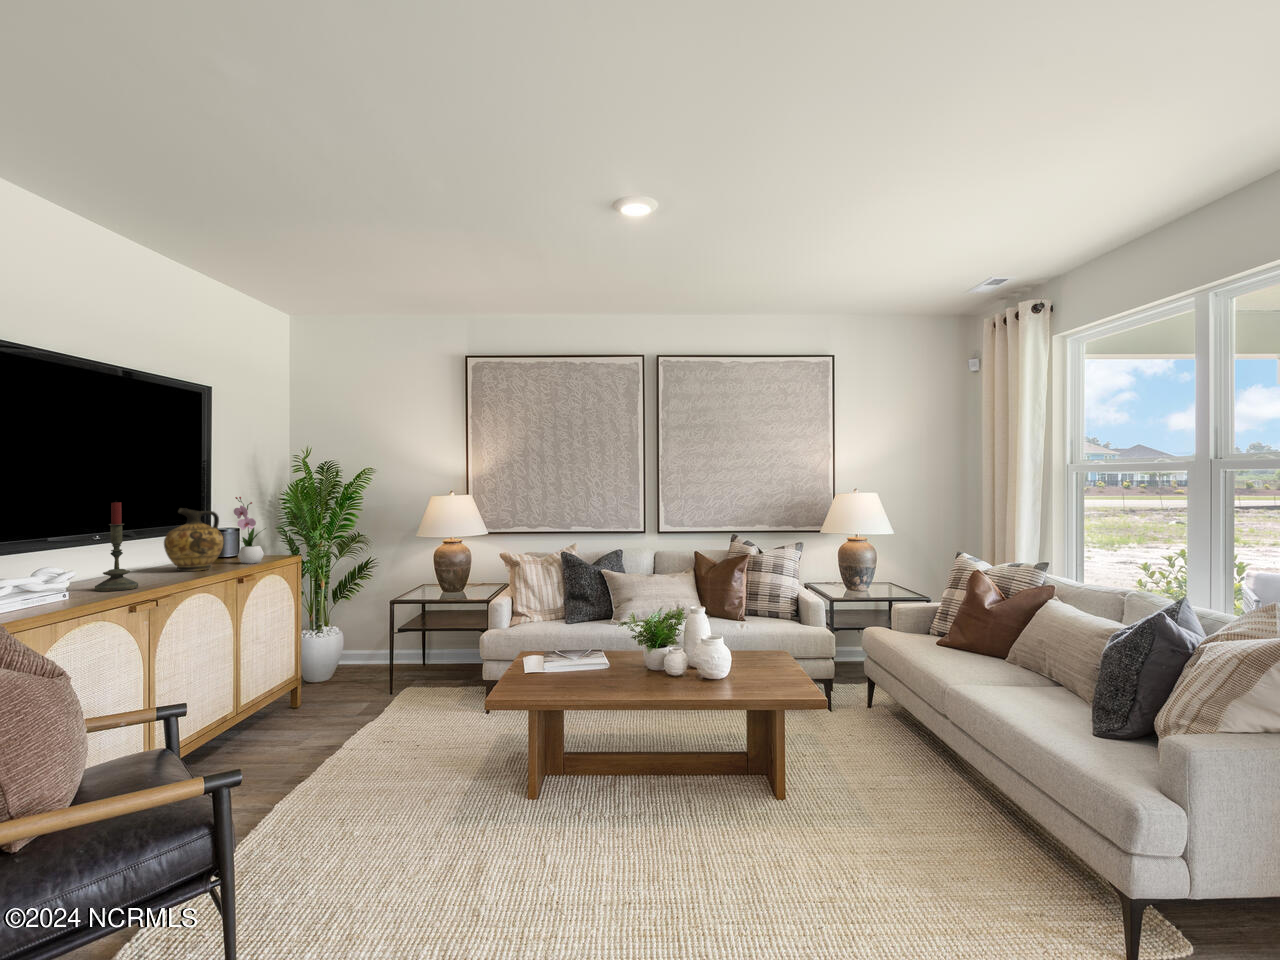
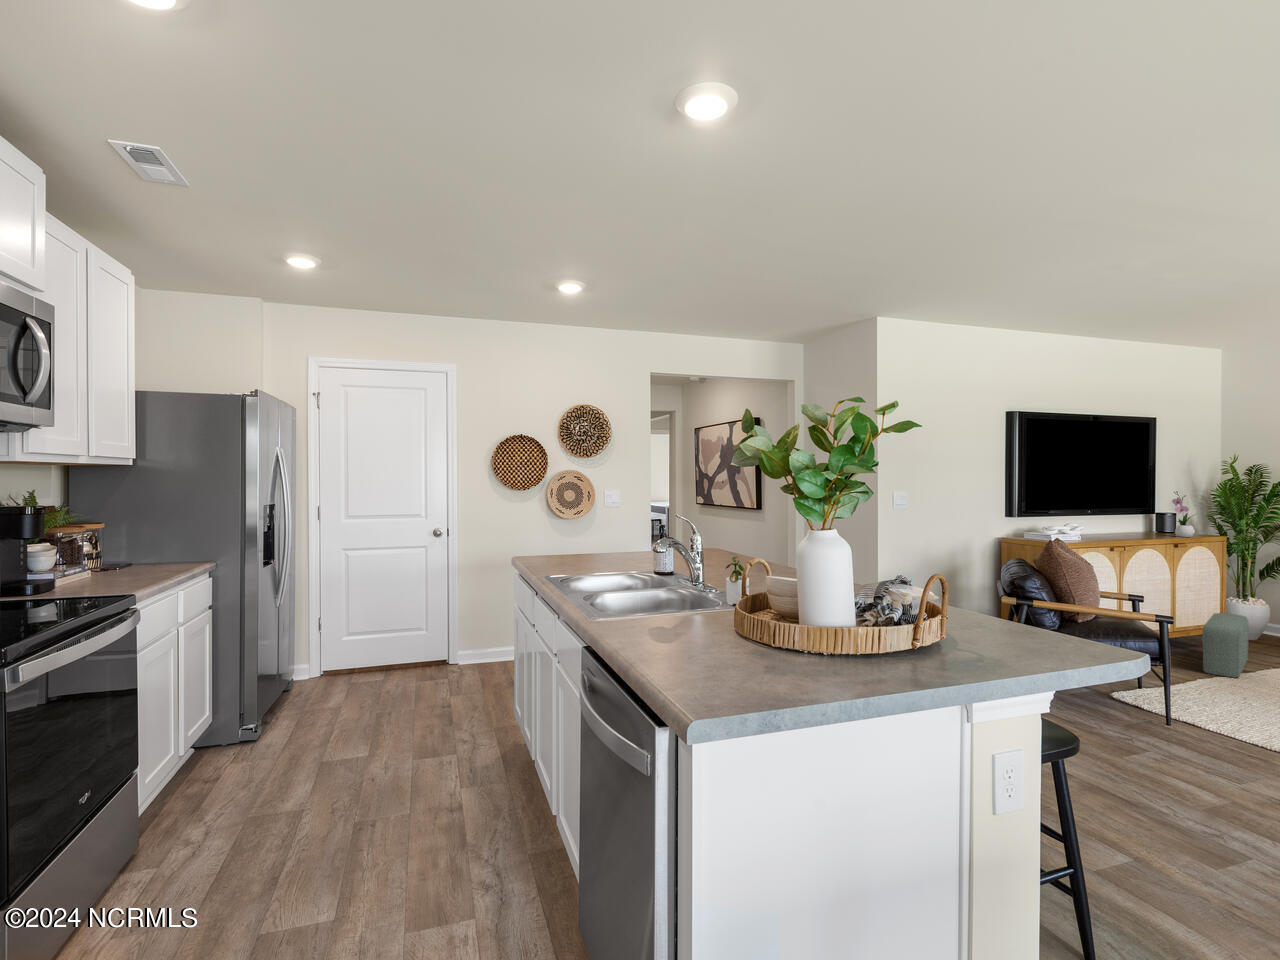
candle: present [95,501,138,591] -> none [1092,491,1115,541]
ceramic jug: present [164,508,223,571] -> none [1126,498,1165,537]
pouf: none [277,666,330,776] -> present [1202,613,1249,678]

